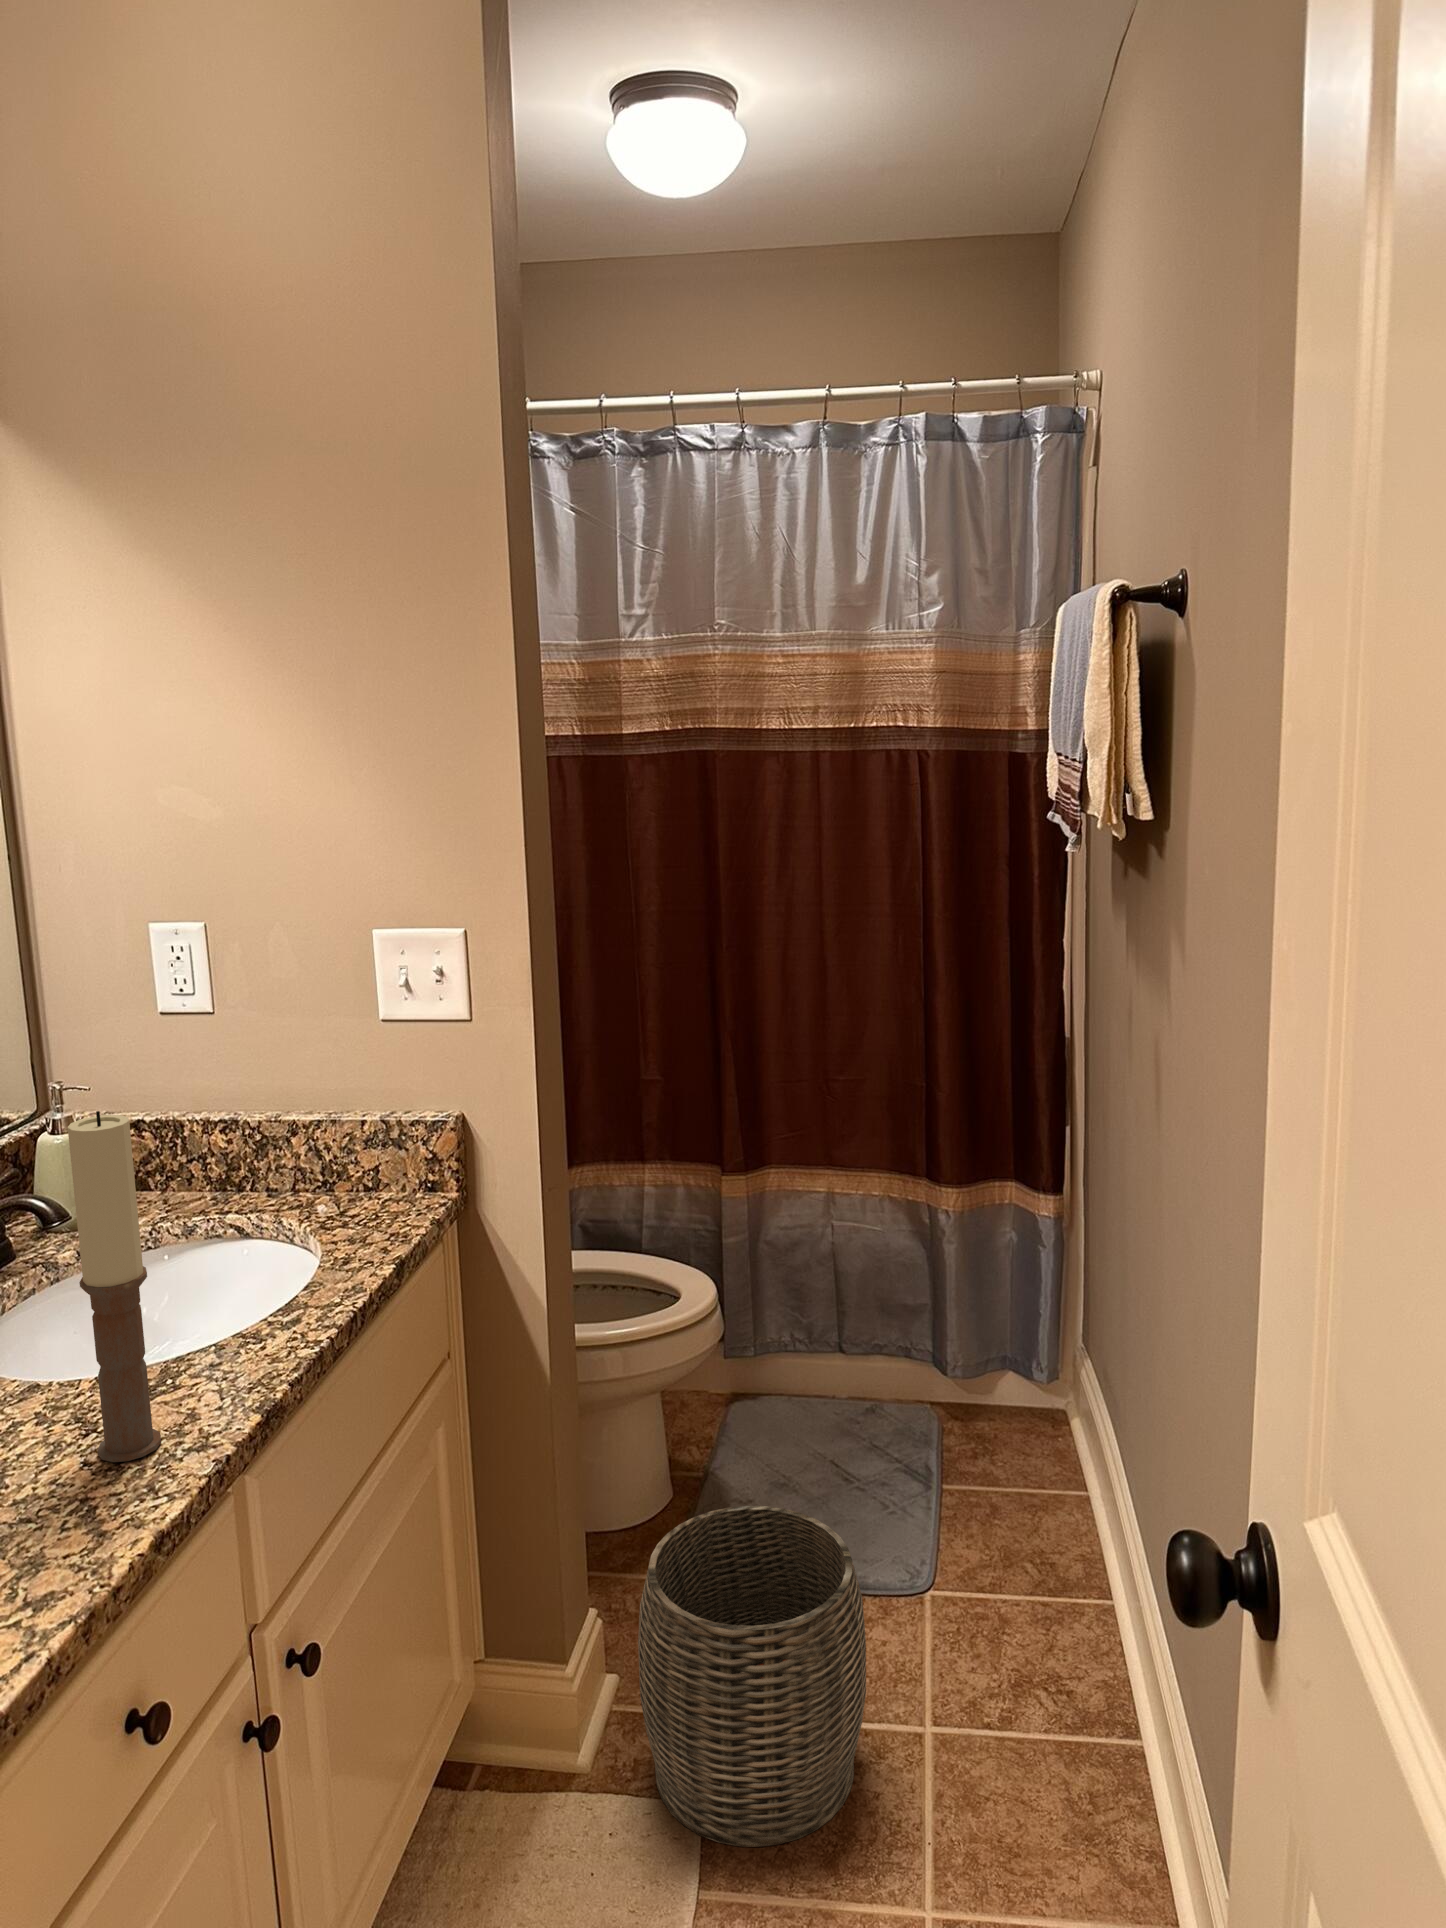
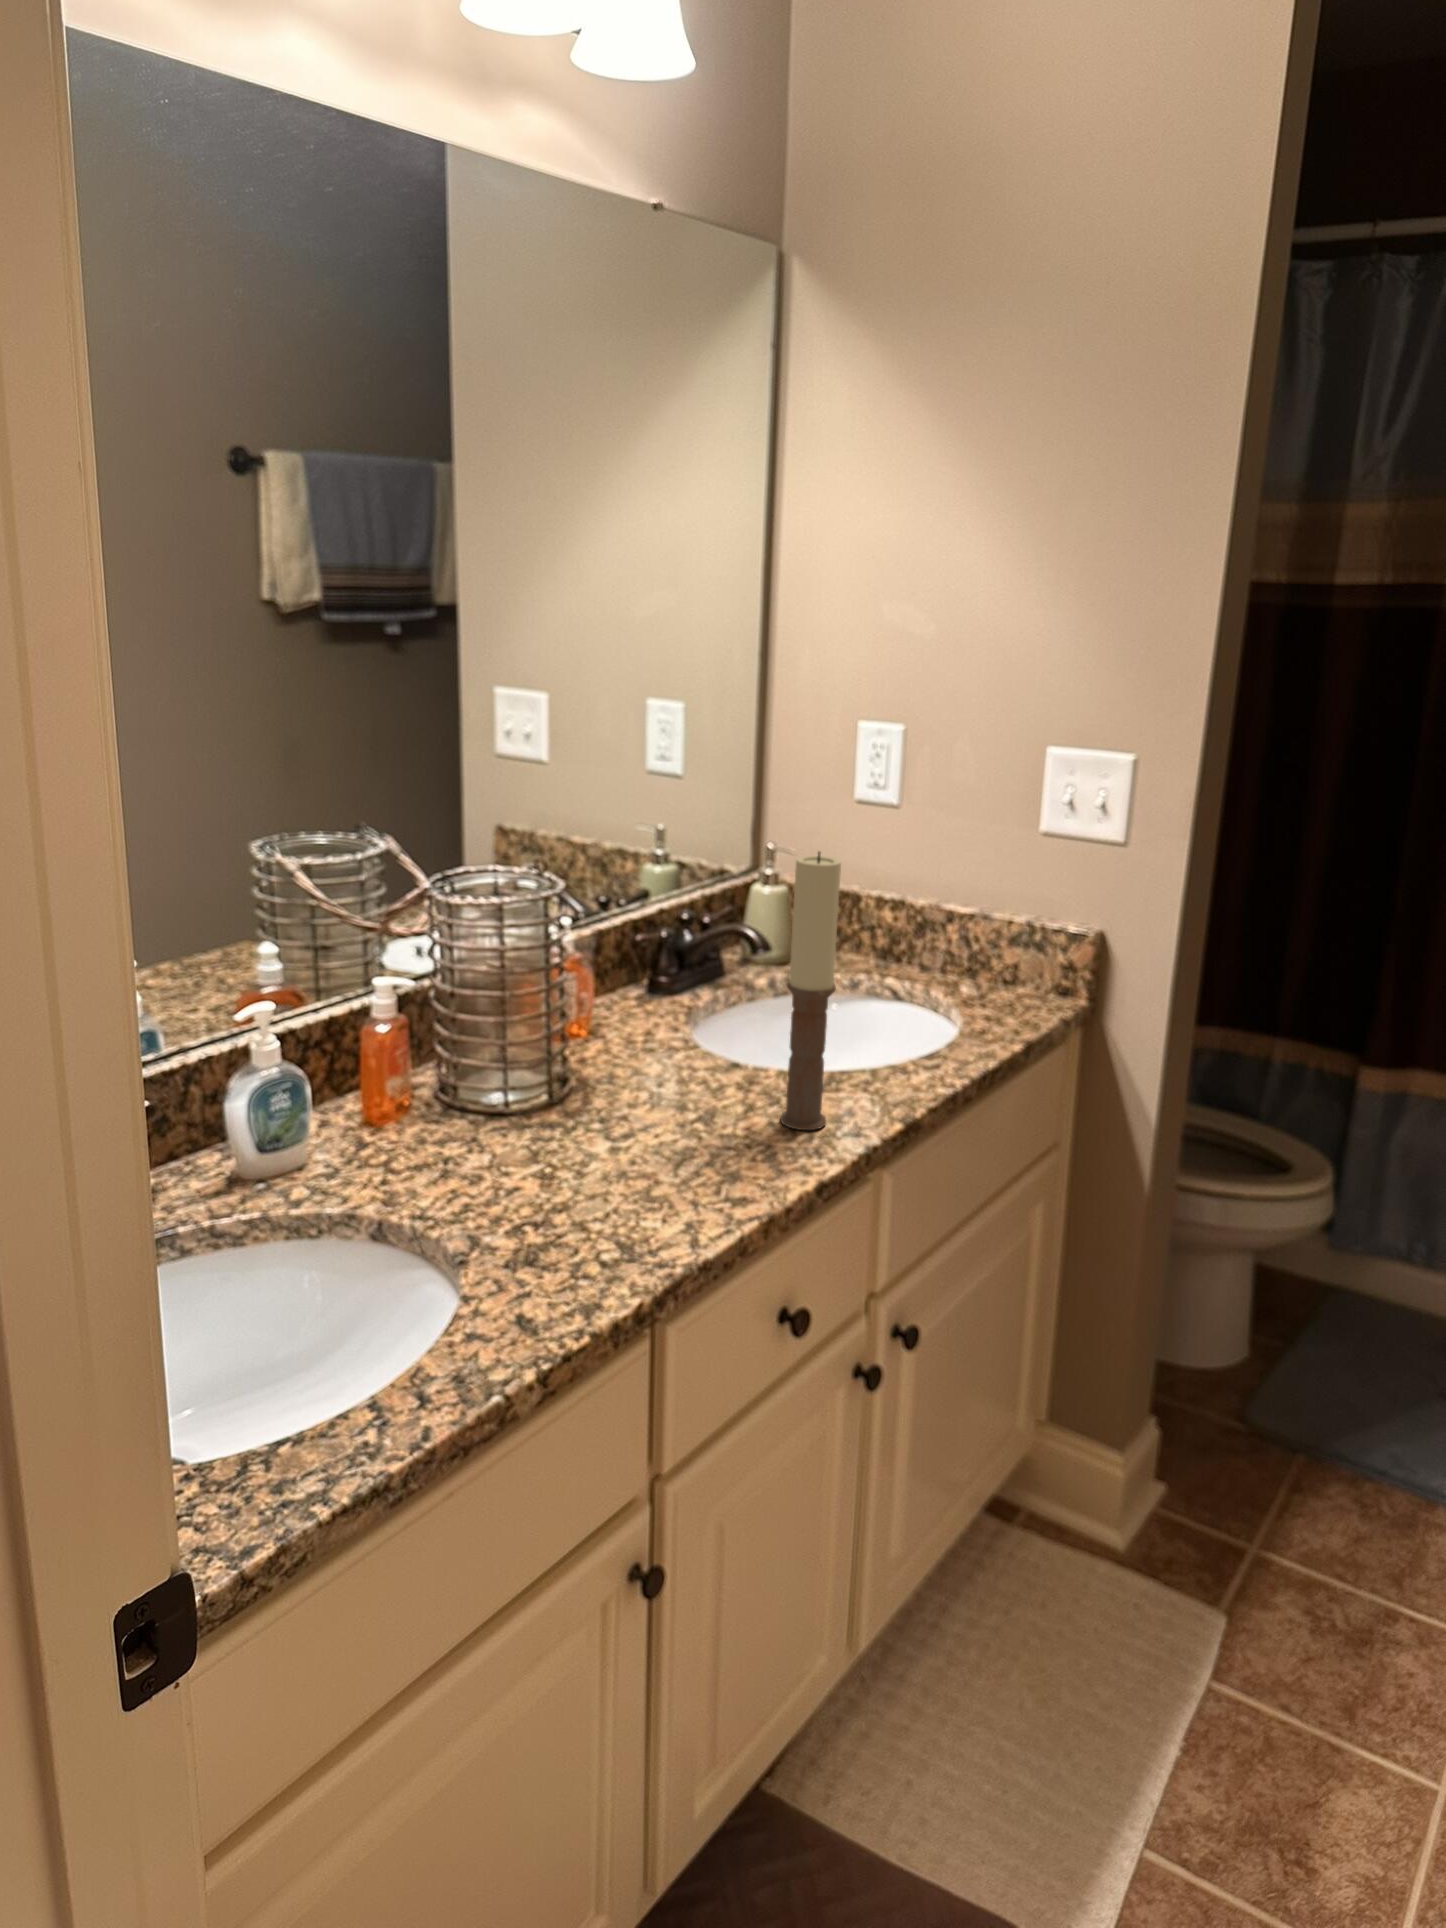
woven basket: present [638,1506,866,1847] -> none [1179,1361,1427,1680]

